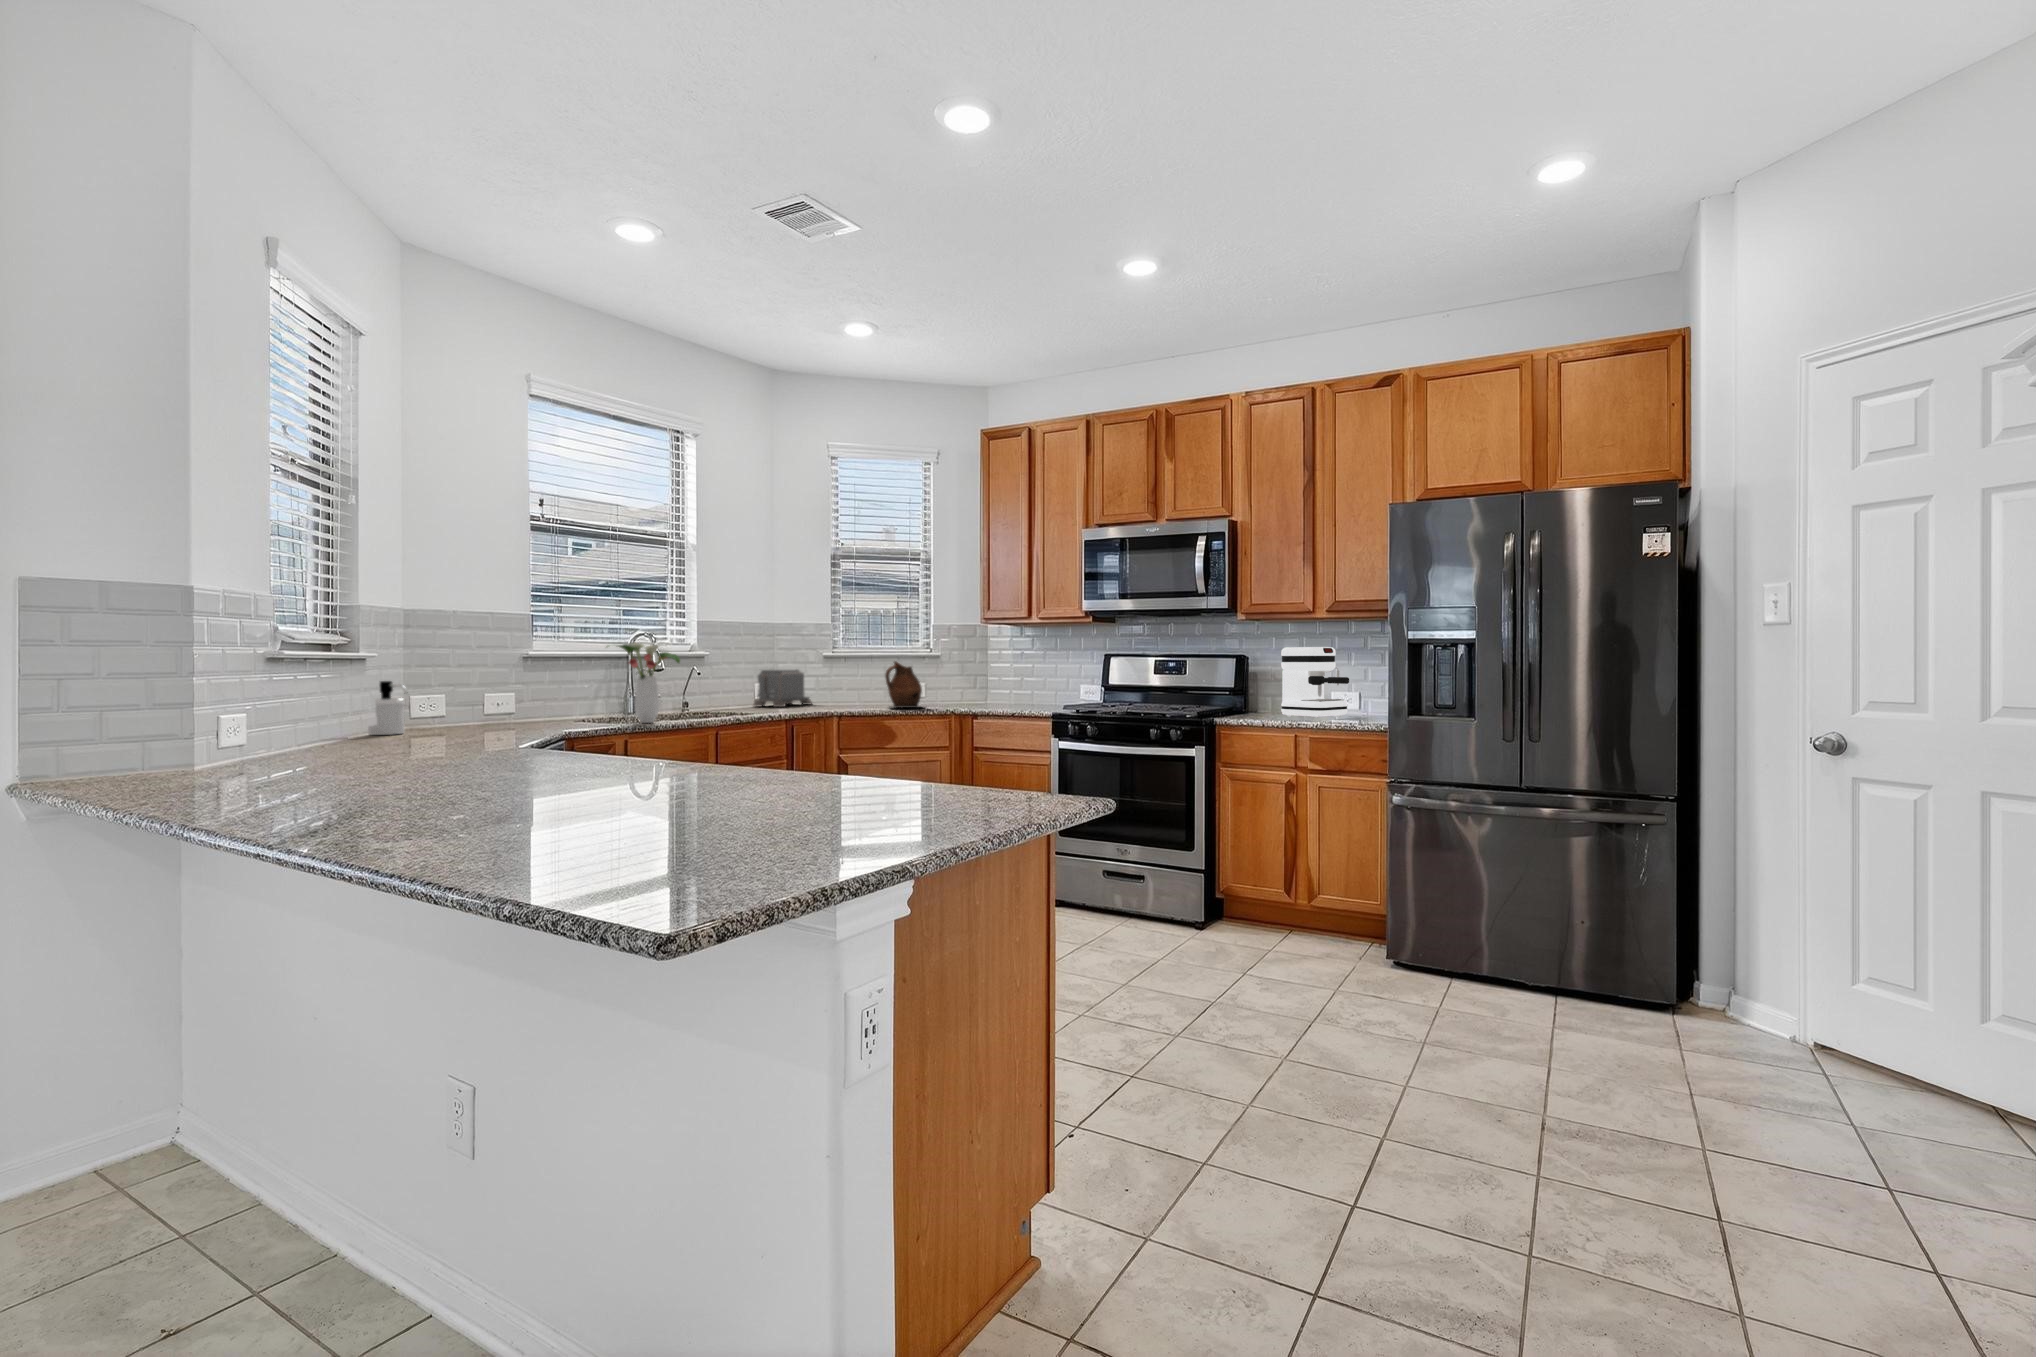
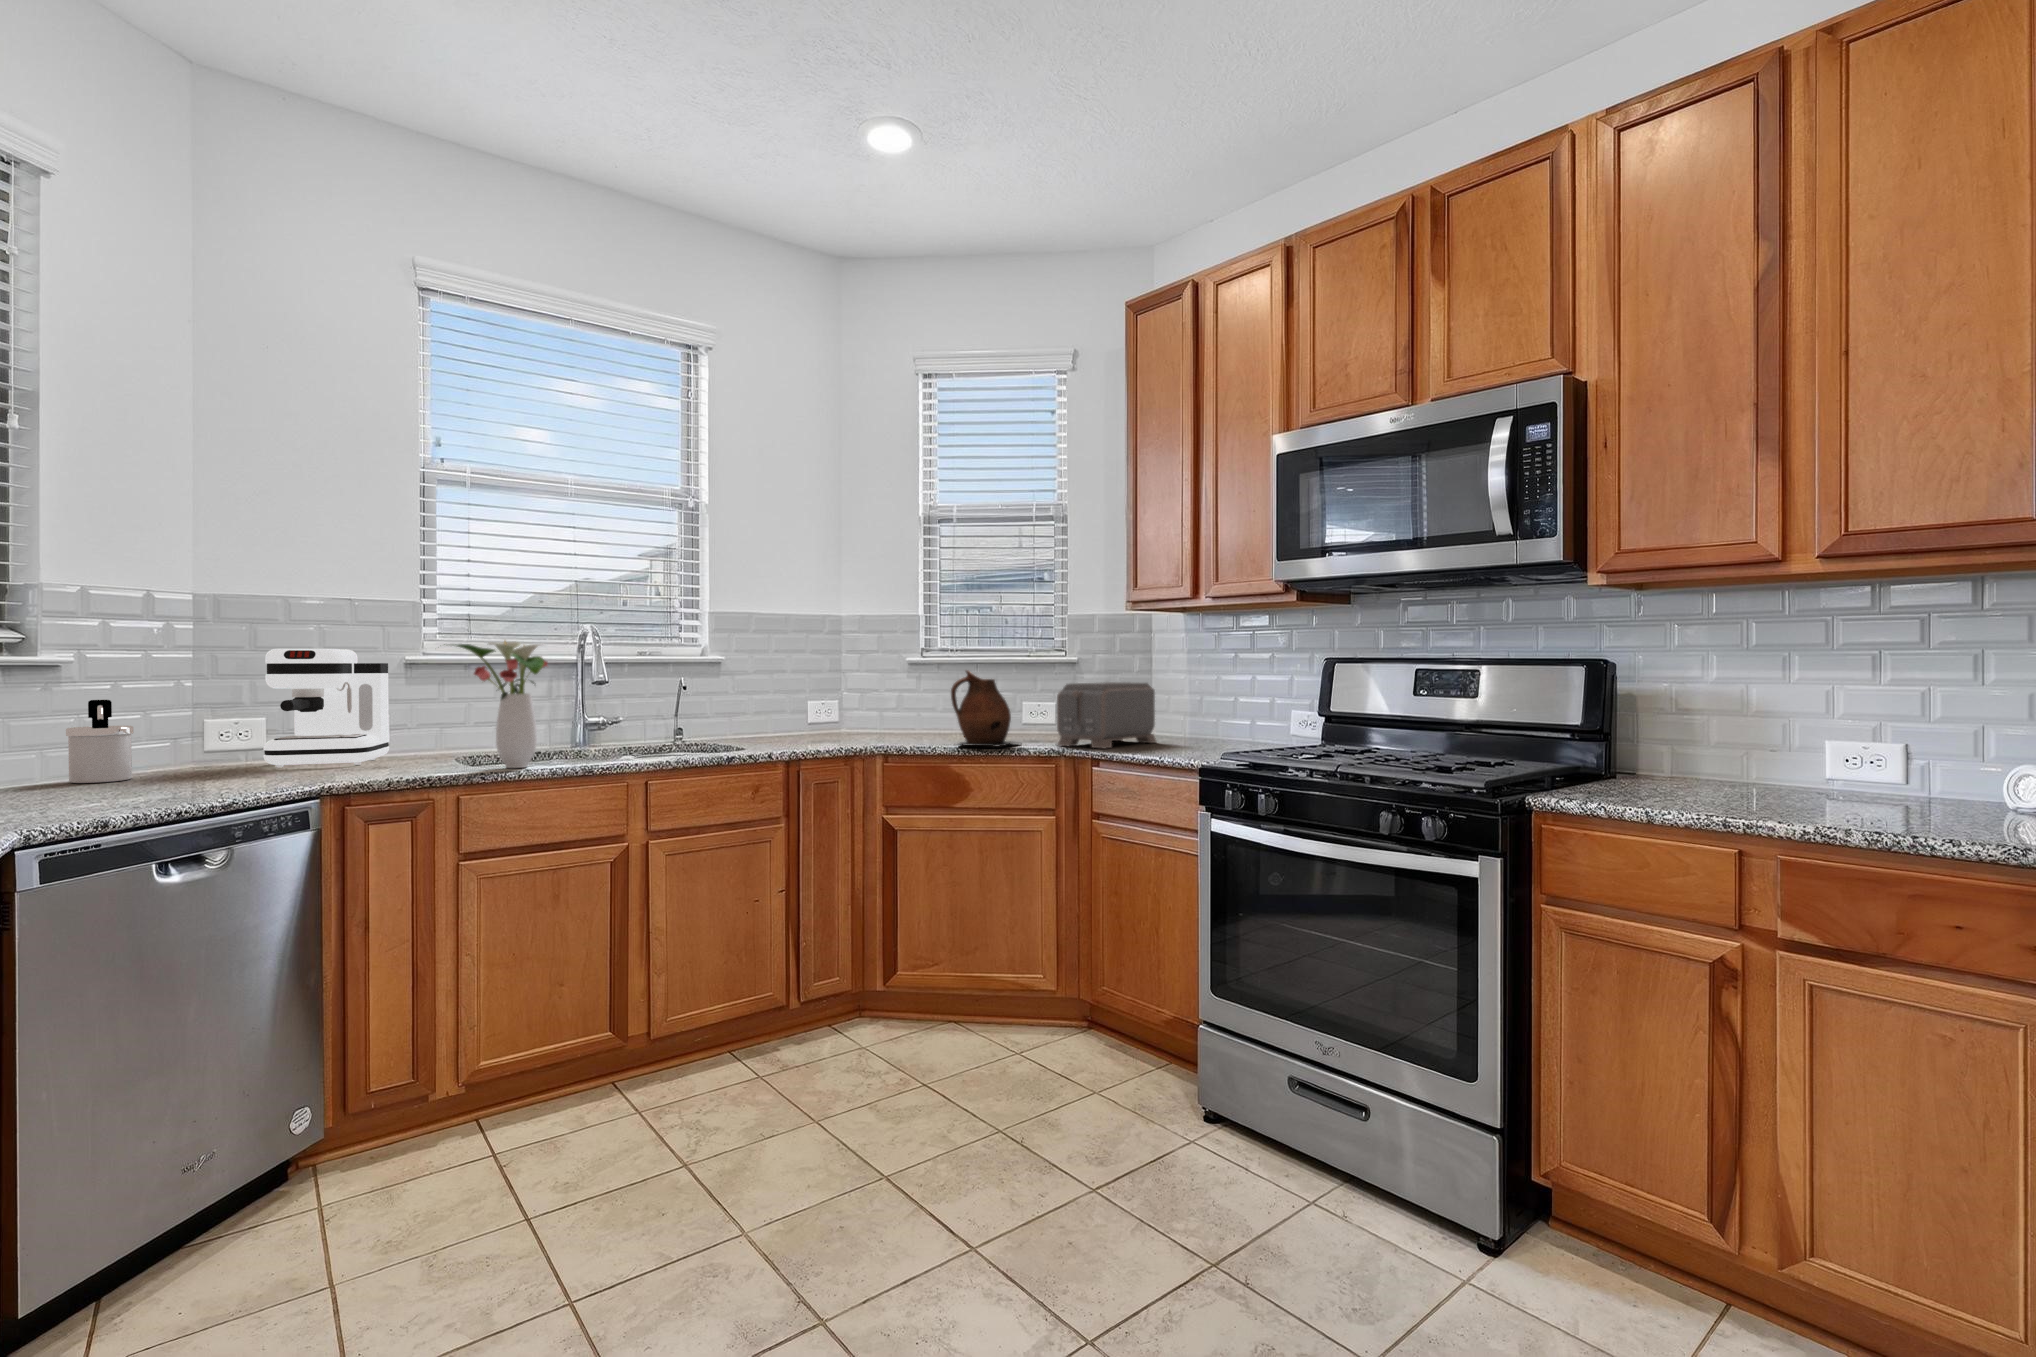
coffee maker: present [1281,647,1349,718] -> present [264,649,389,767]
toaster: present [753,669,812,707] -> present [1057,682,1156,749]

